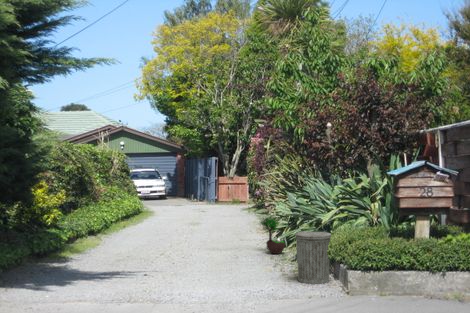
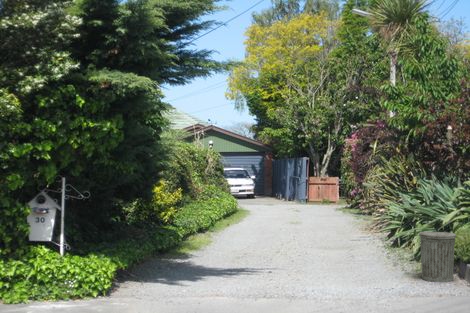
potted tree: present [260,216,285,254] -> none [372,212,399,254]

